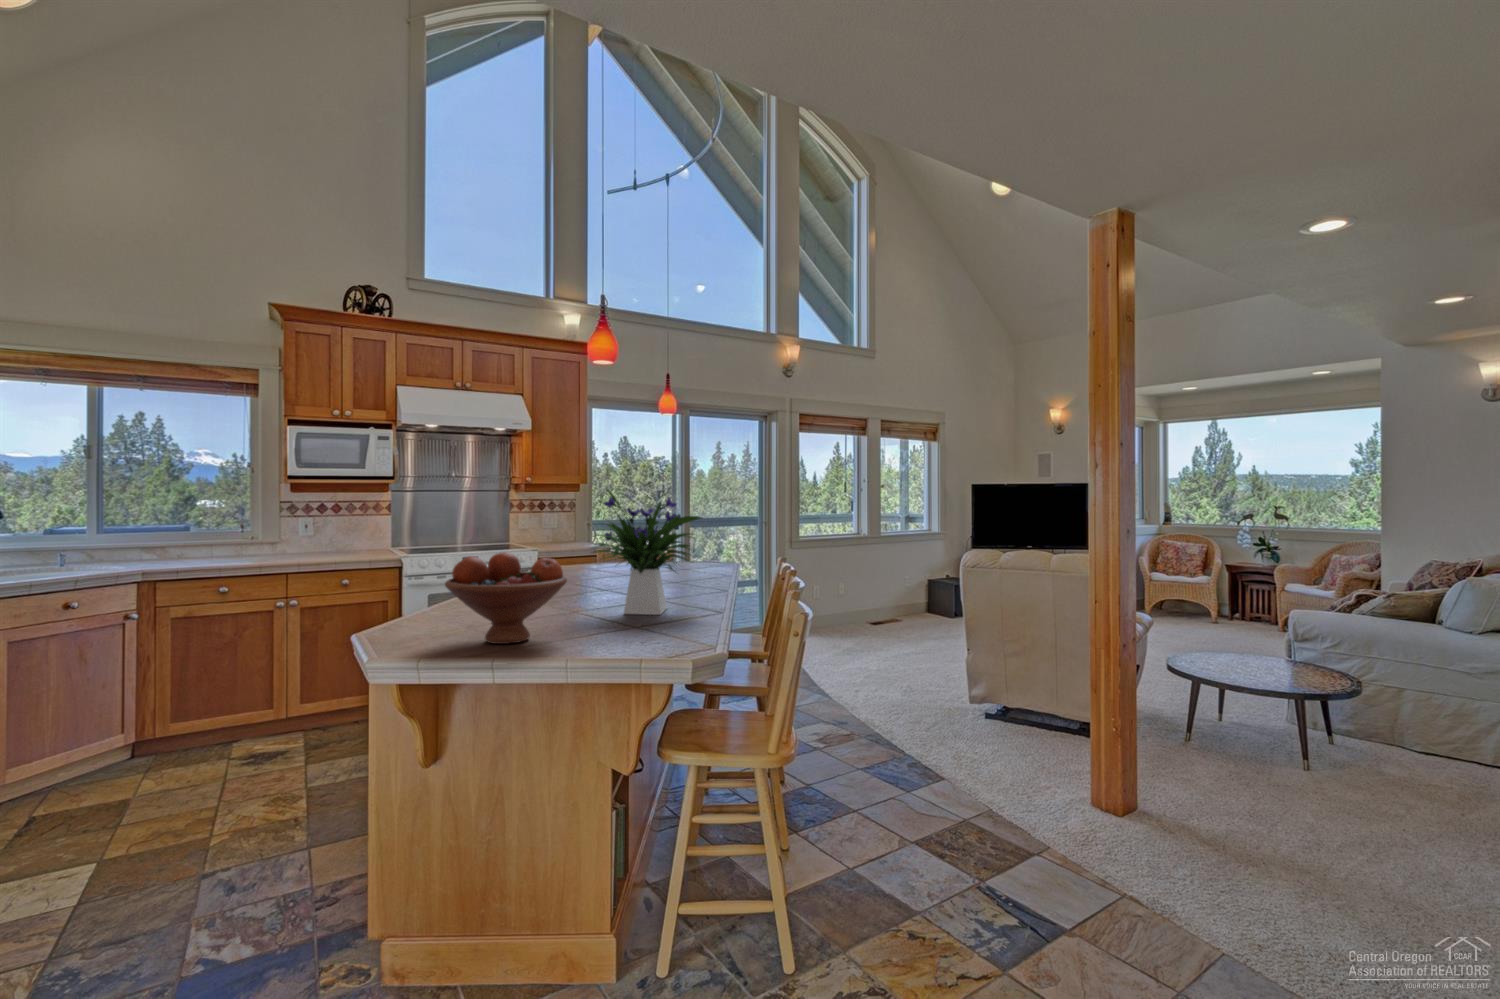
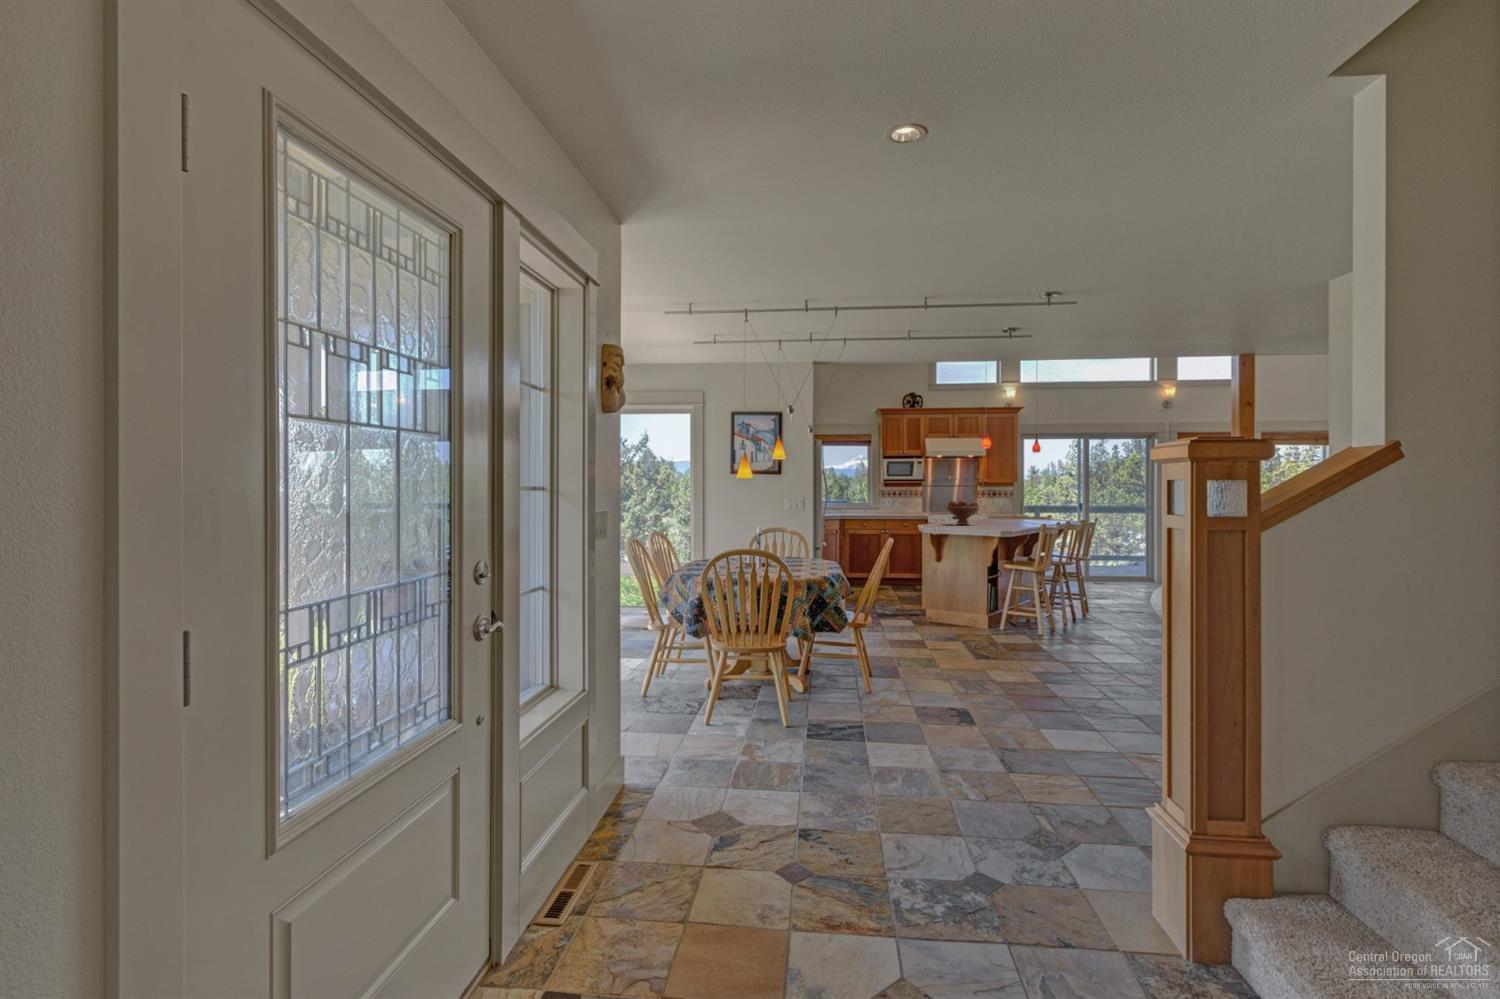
flower arrangement: present [594,489,702,615] -> none [990,481,1033,524]

